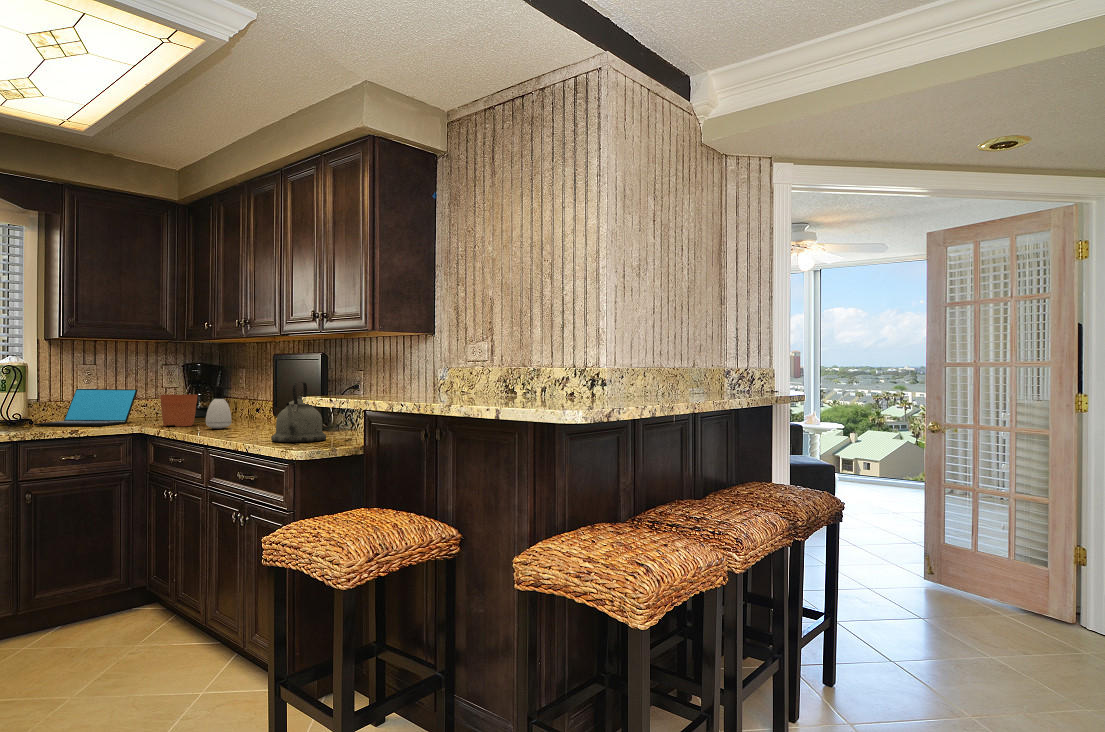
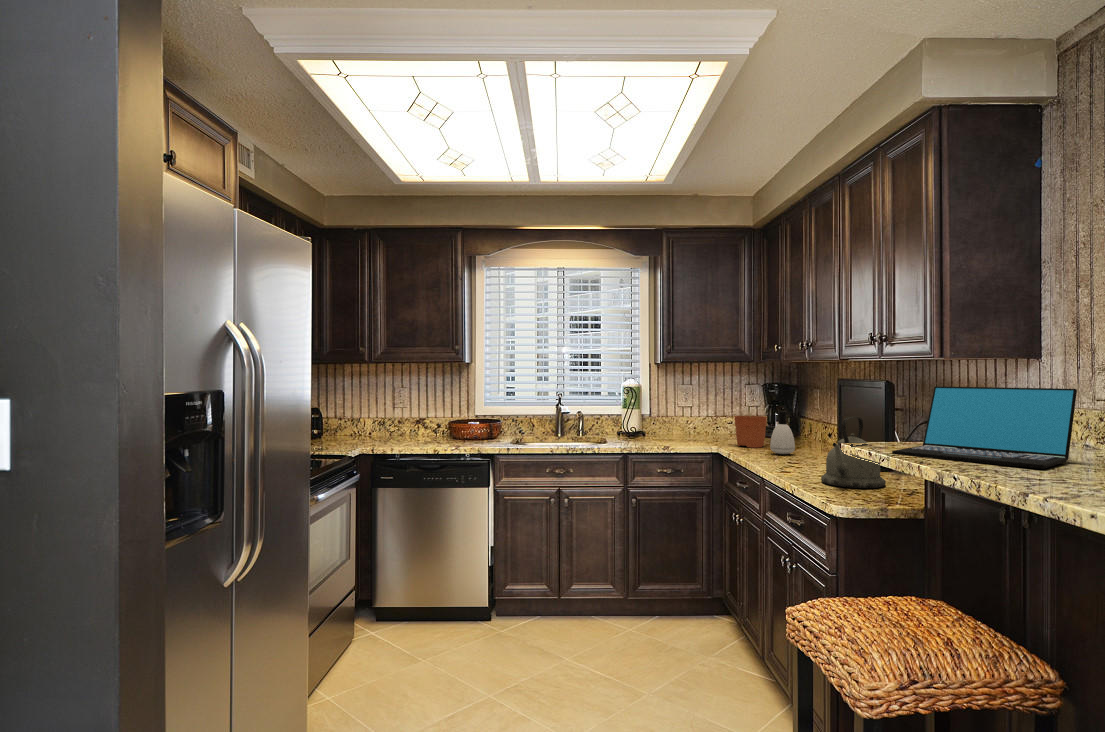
laptop: present [34,389,138,426] -> present [892,386,1077,469]

